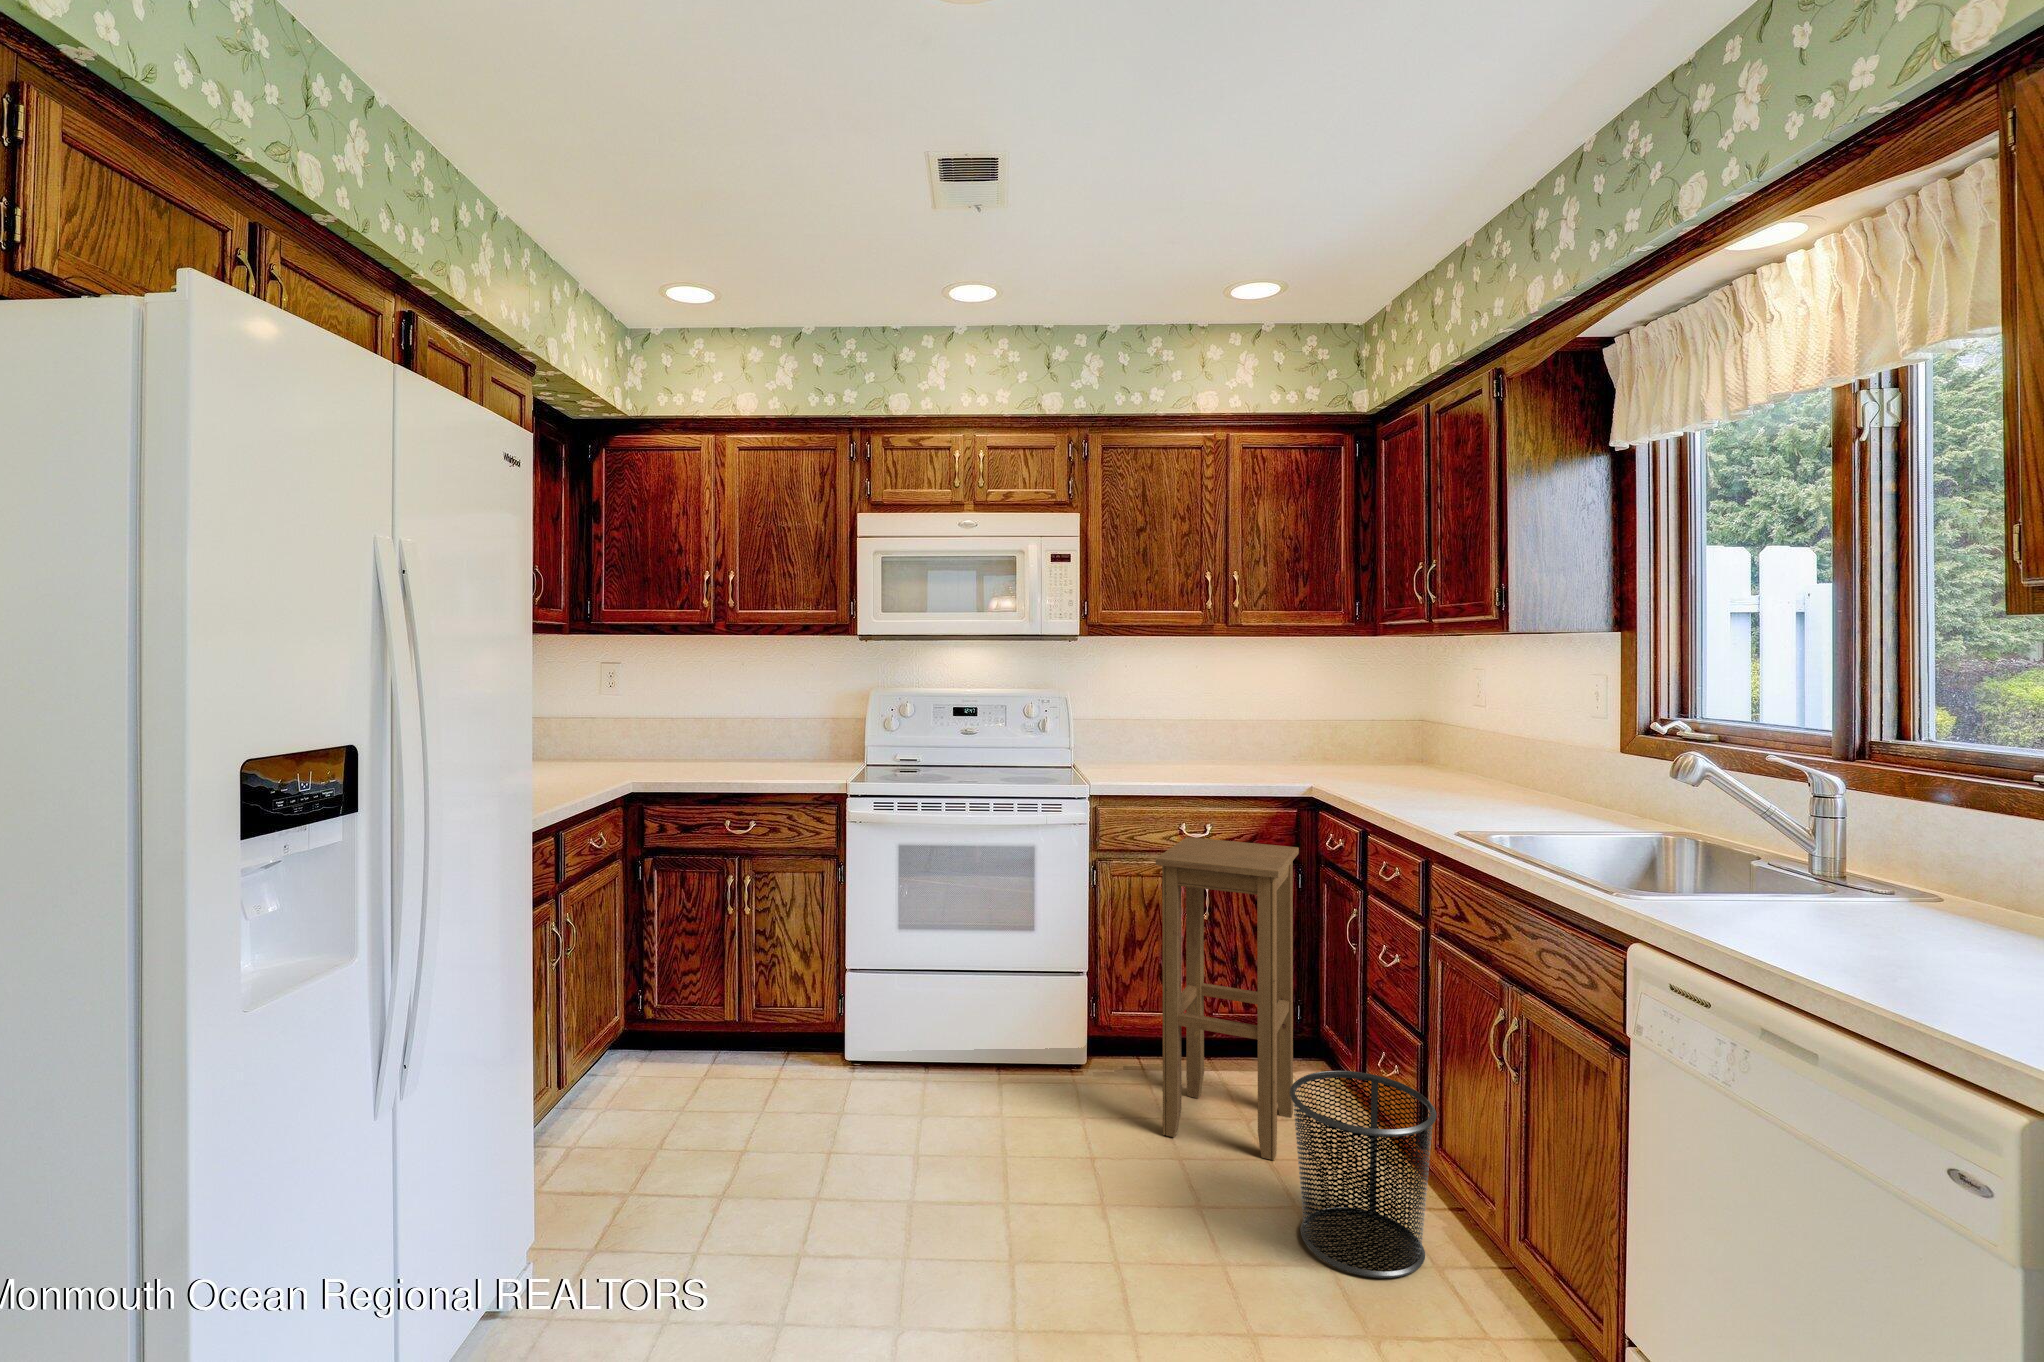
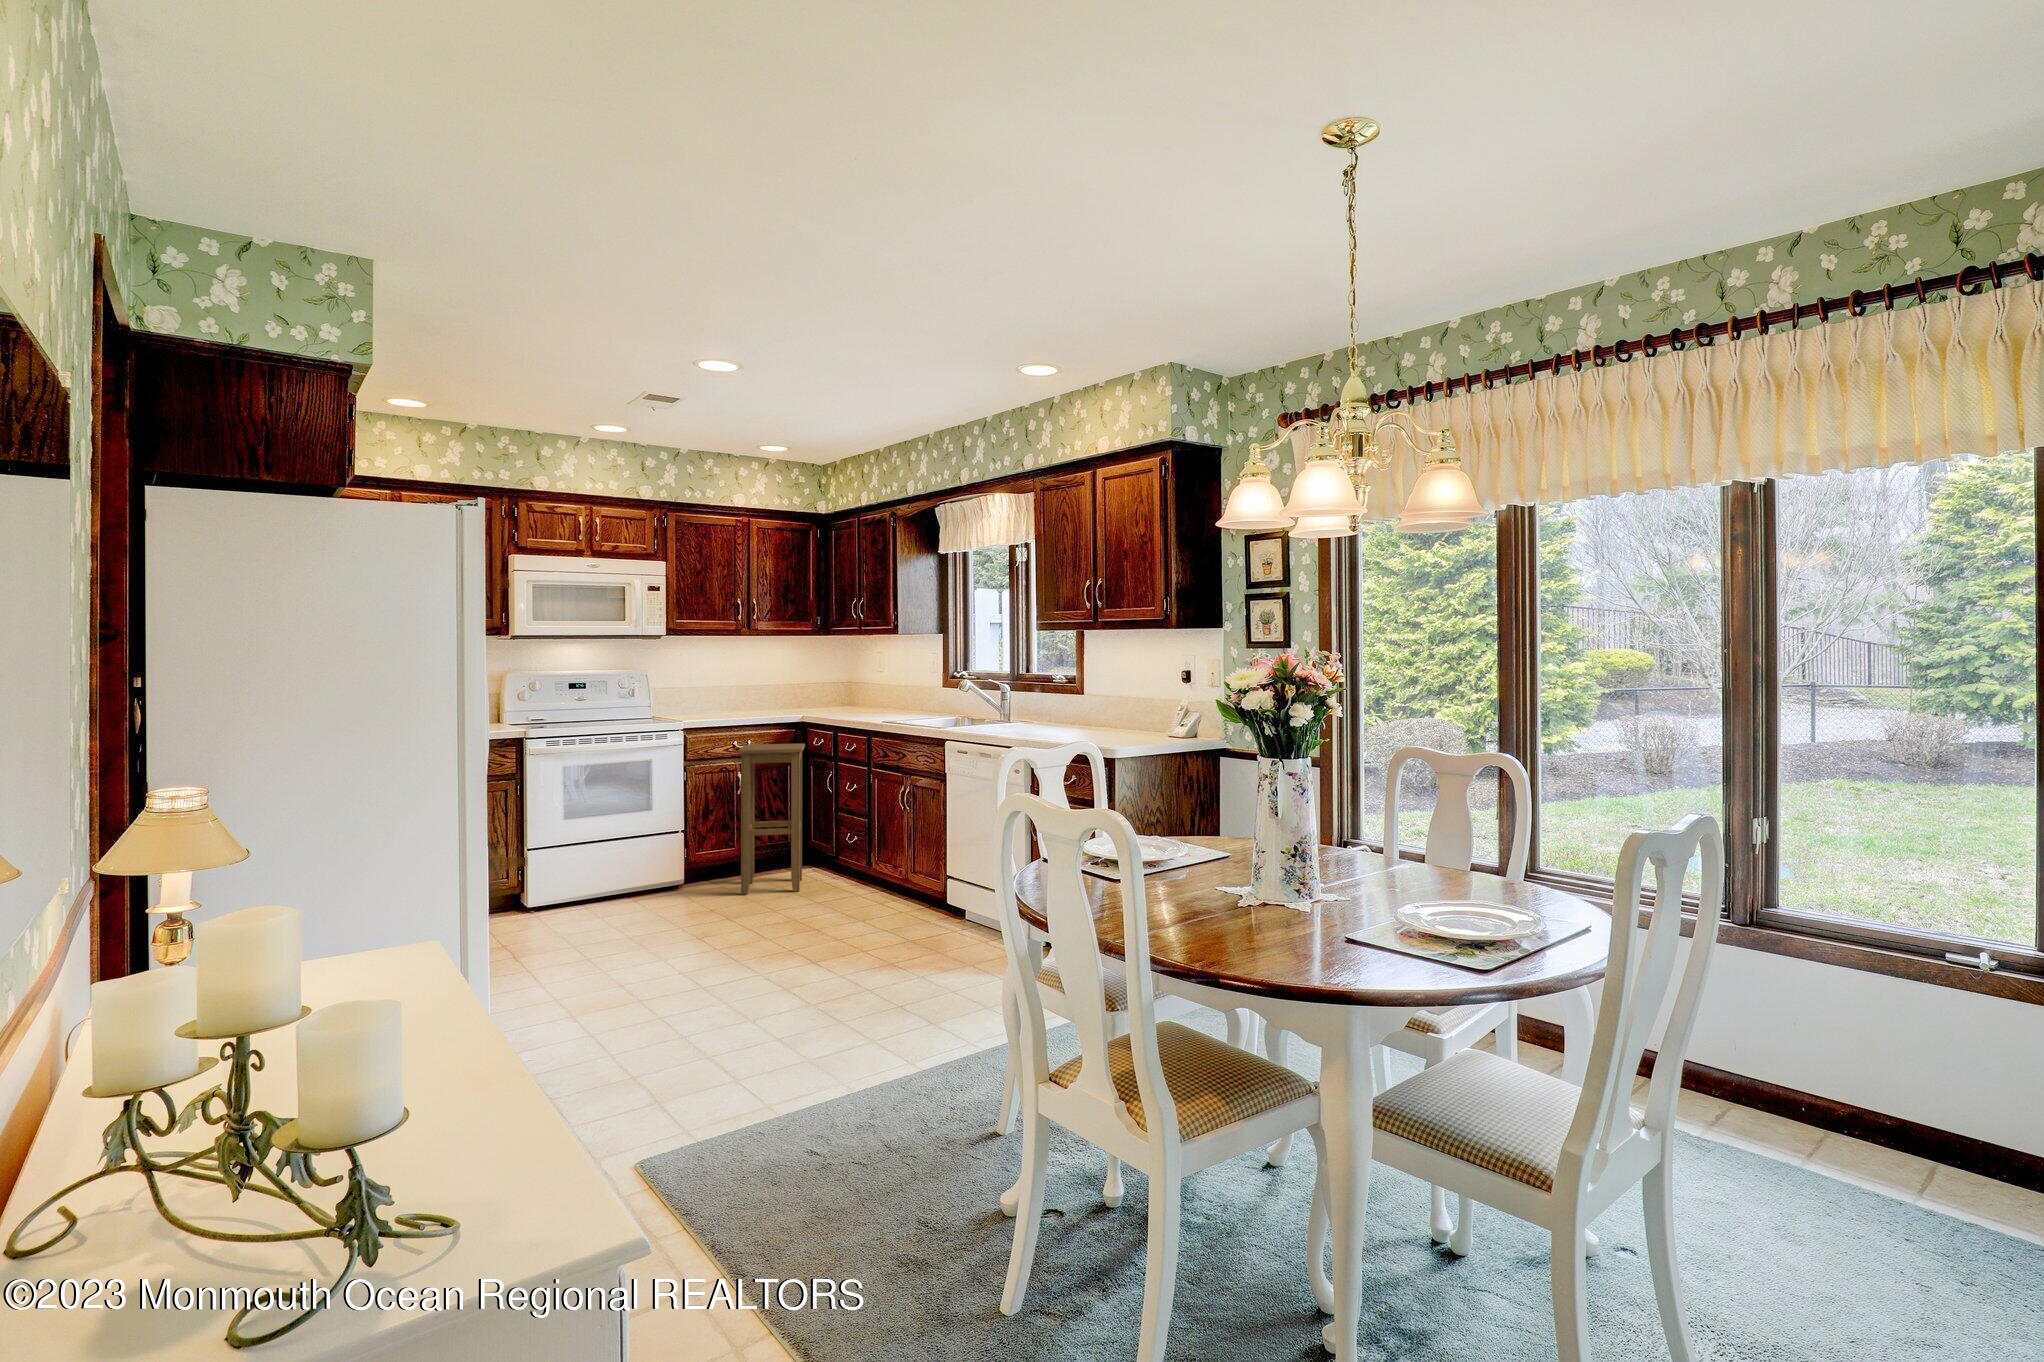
waste bin: present [1290,1071,1437,1278] -> none [814,832,876,907]

